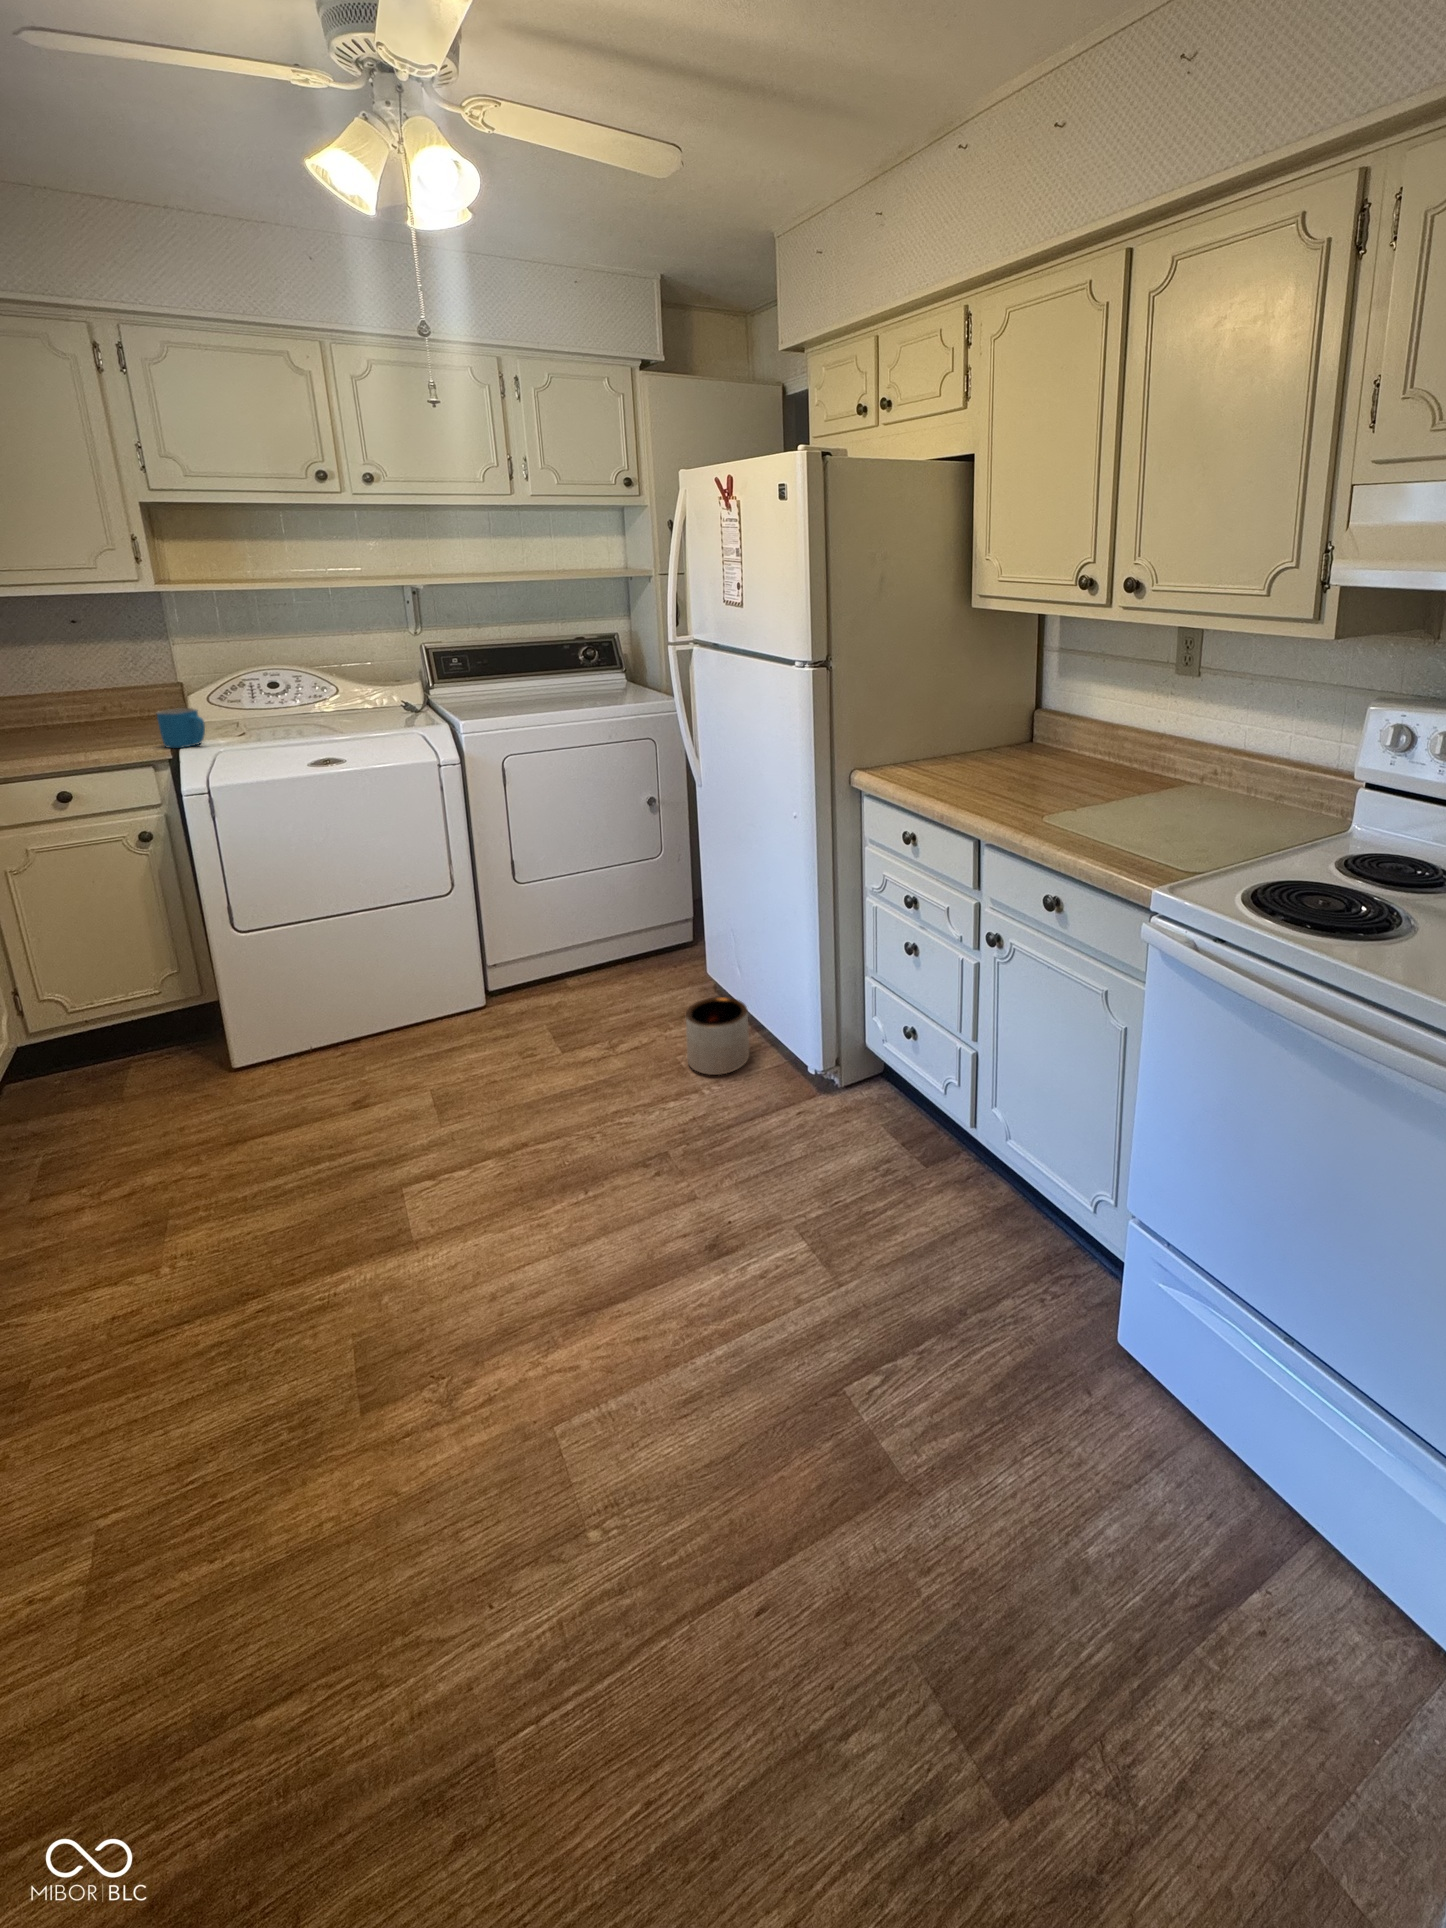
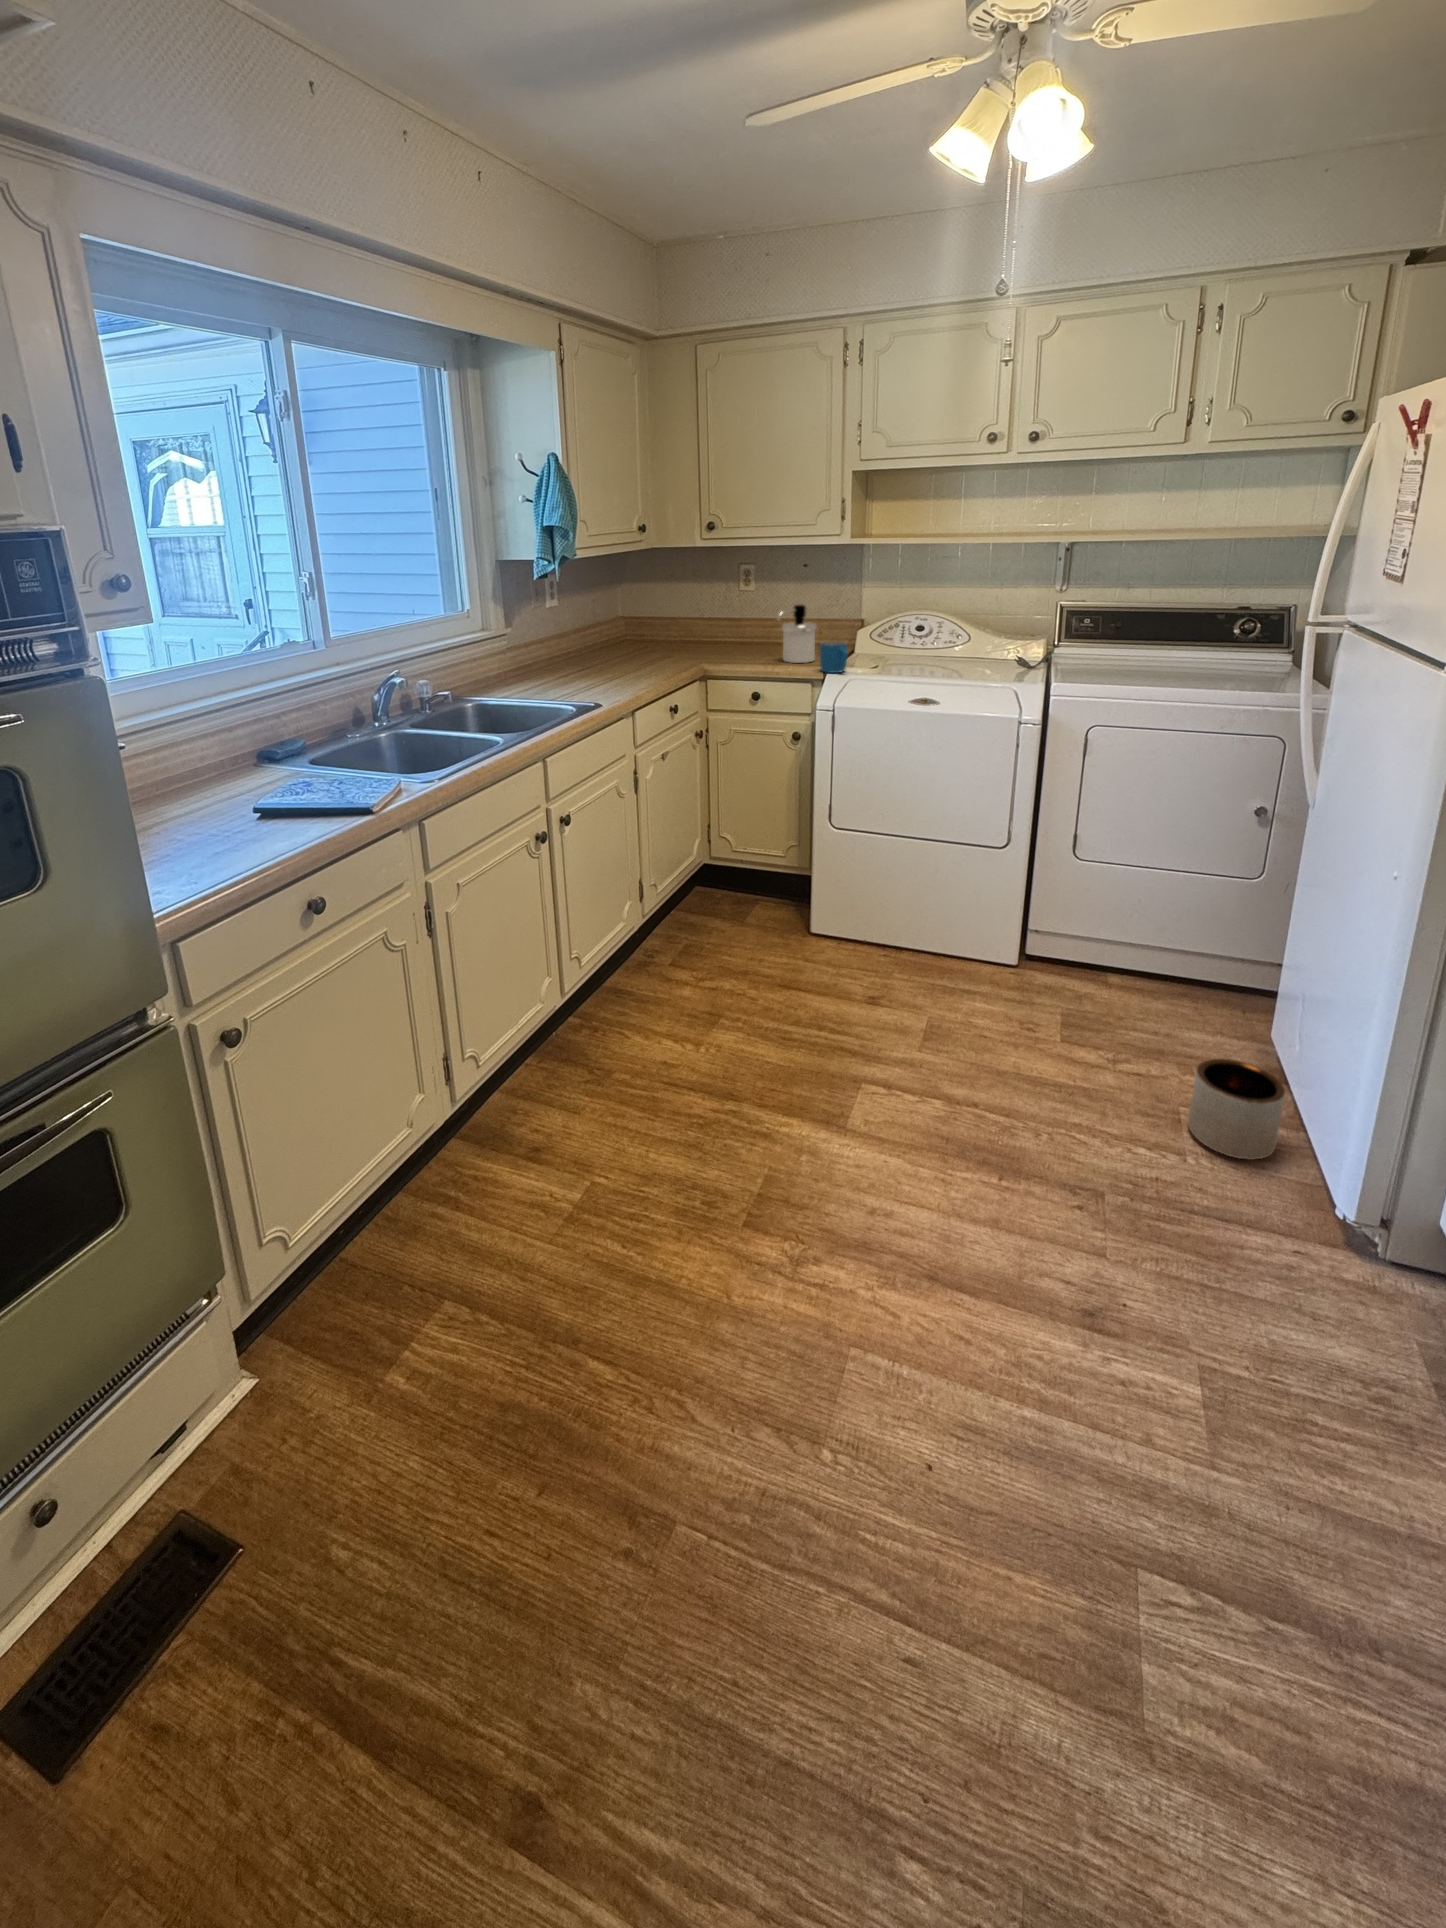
soap dispenser: none [75,669,140,744] -> present [777,605,816,663]

